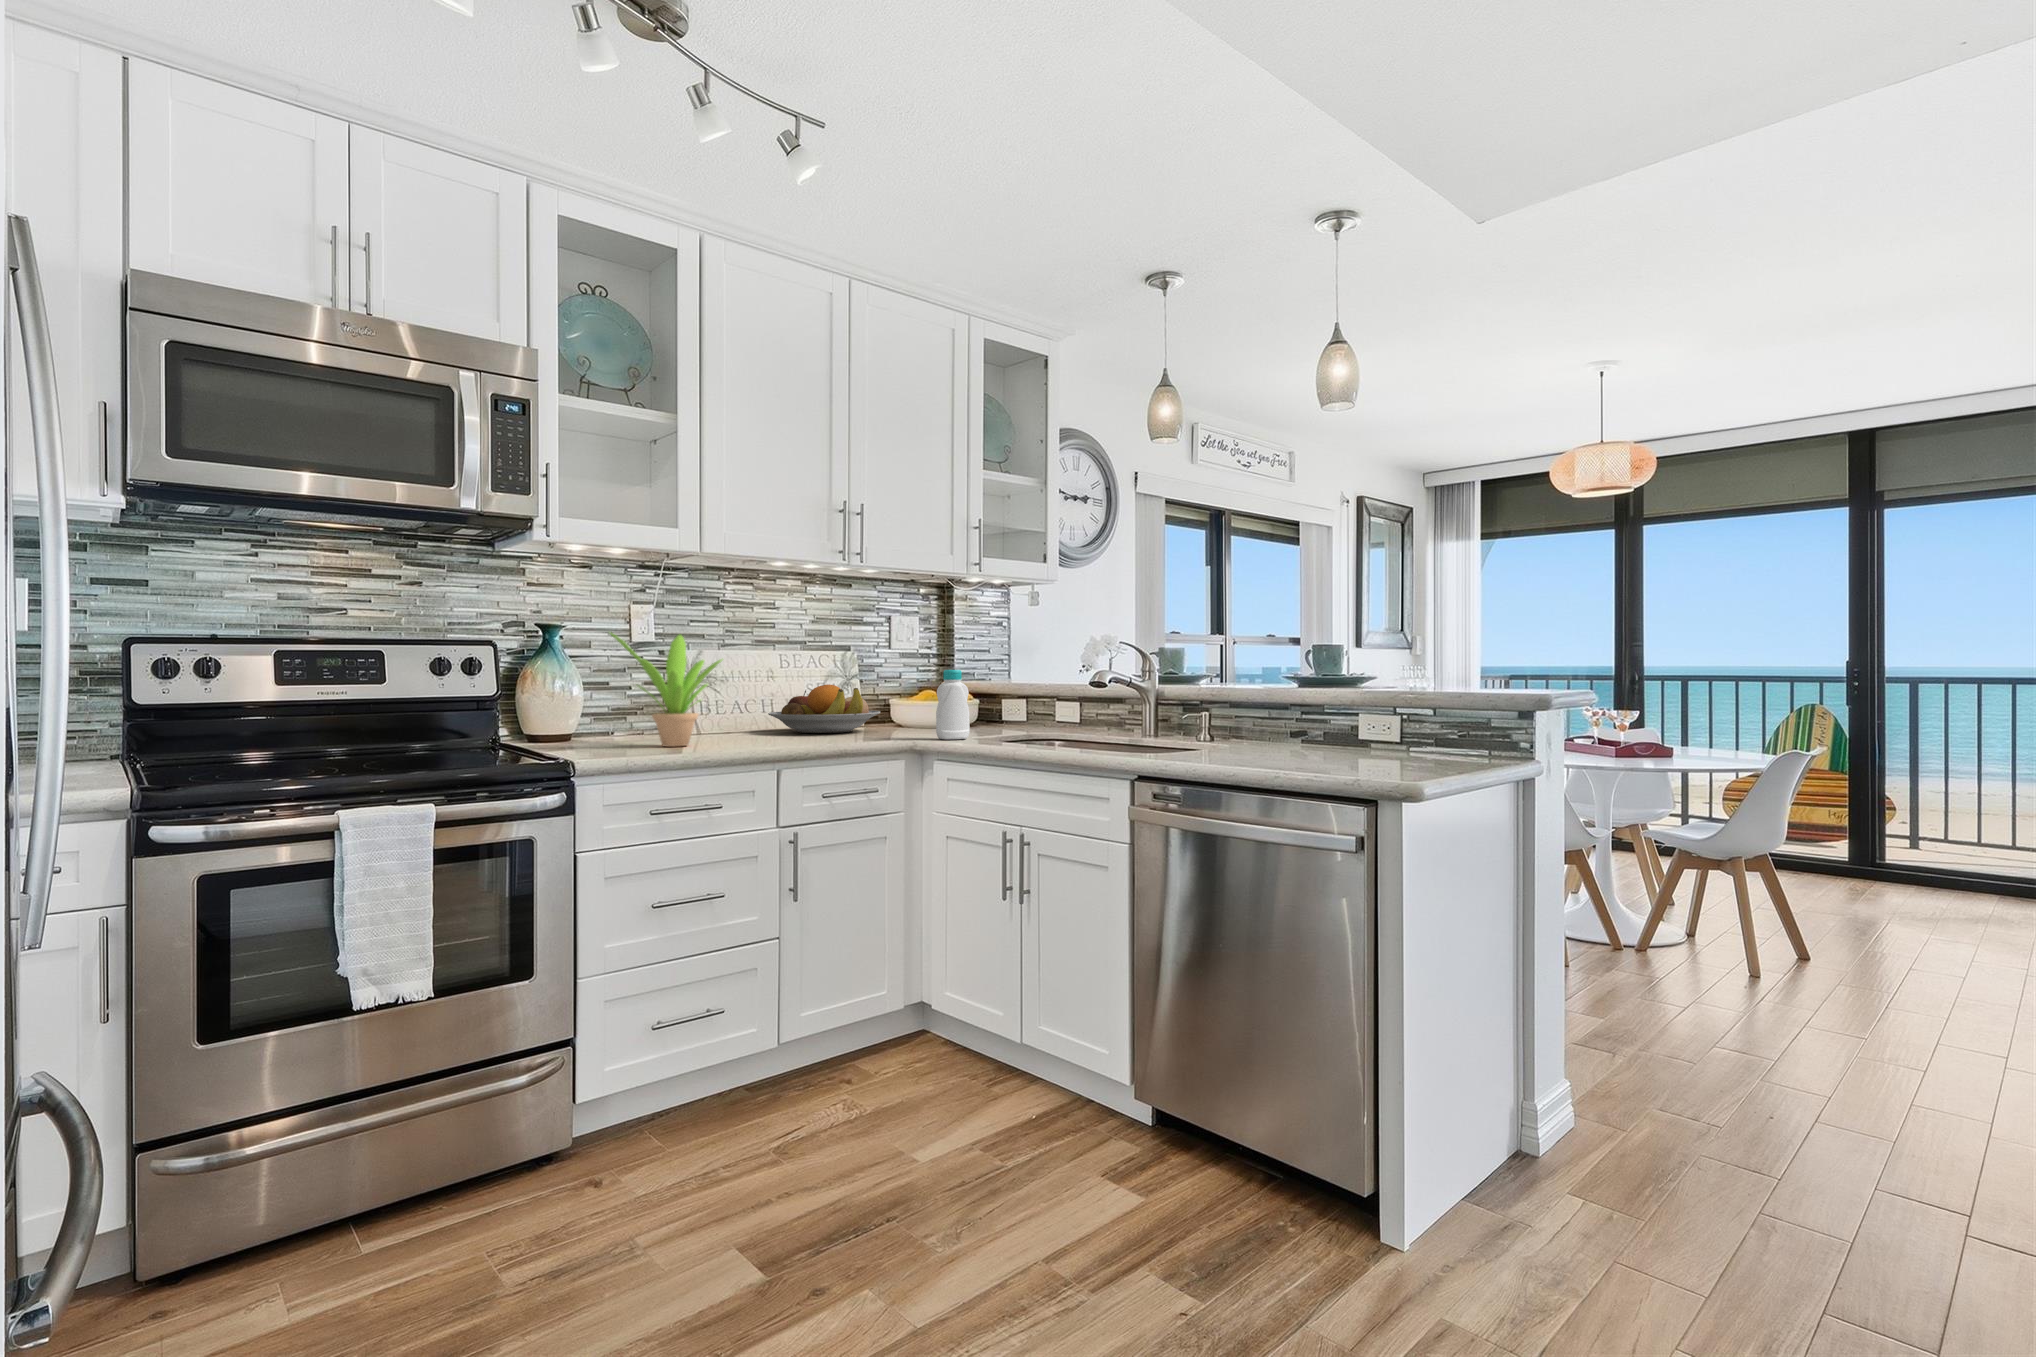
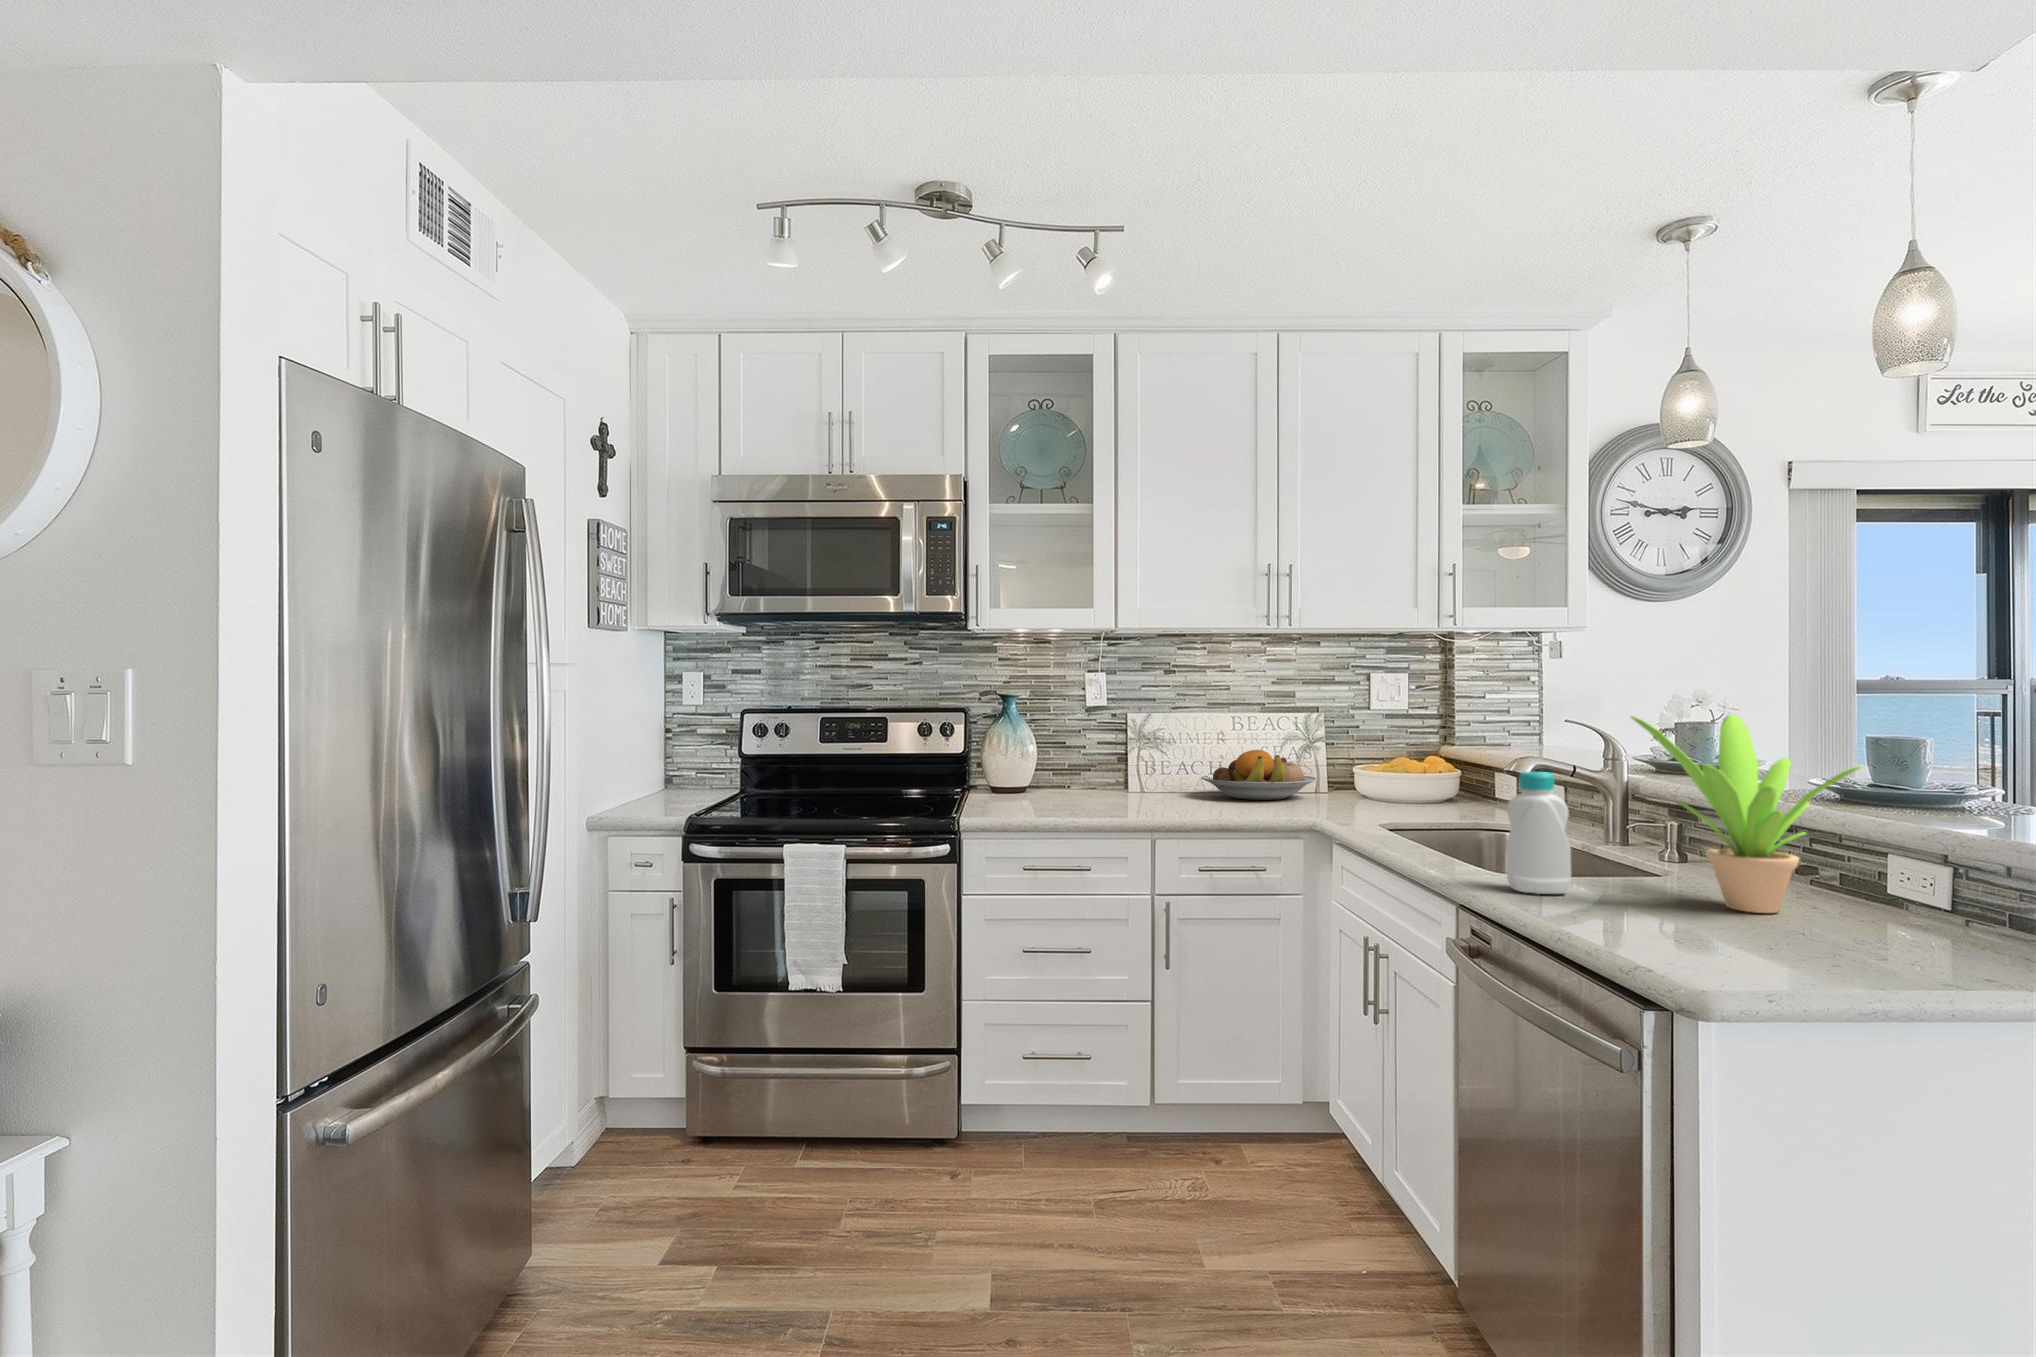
potted plant: present [610,633,722,746] -> present [1631,714,1863,913]
bottle: present [936,670,970,740] -> present [1506,772,1571,894]

